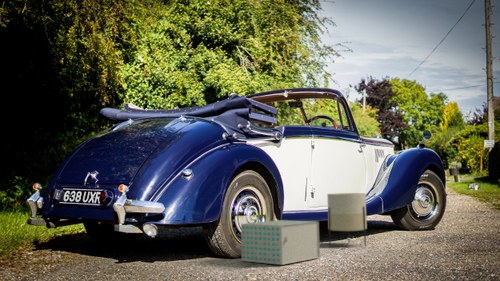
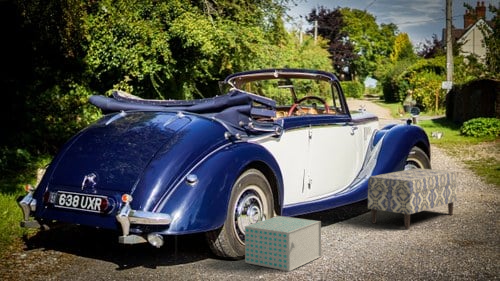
bench: none [380,190,478,243] -> present [368,168,457,229]
planter: present [327,193,367,246] -> none [320,179,358,235]

